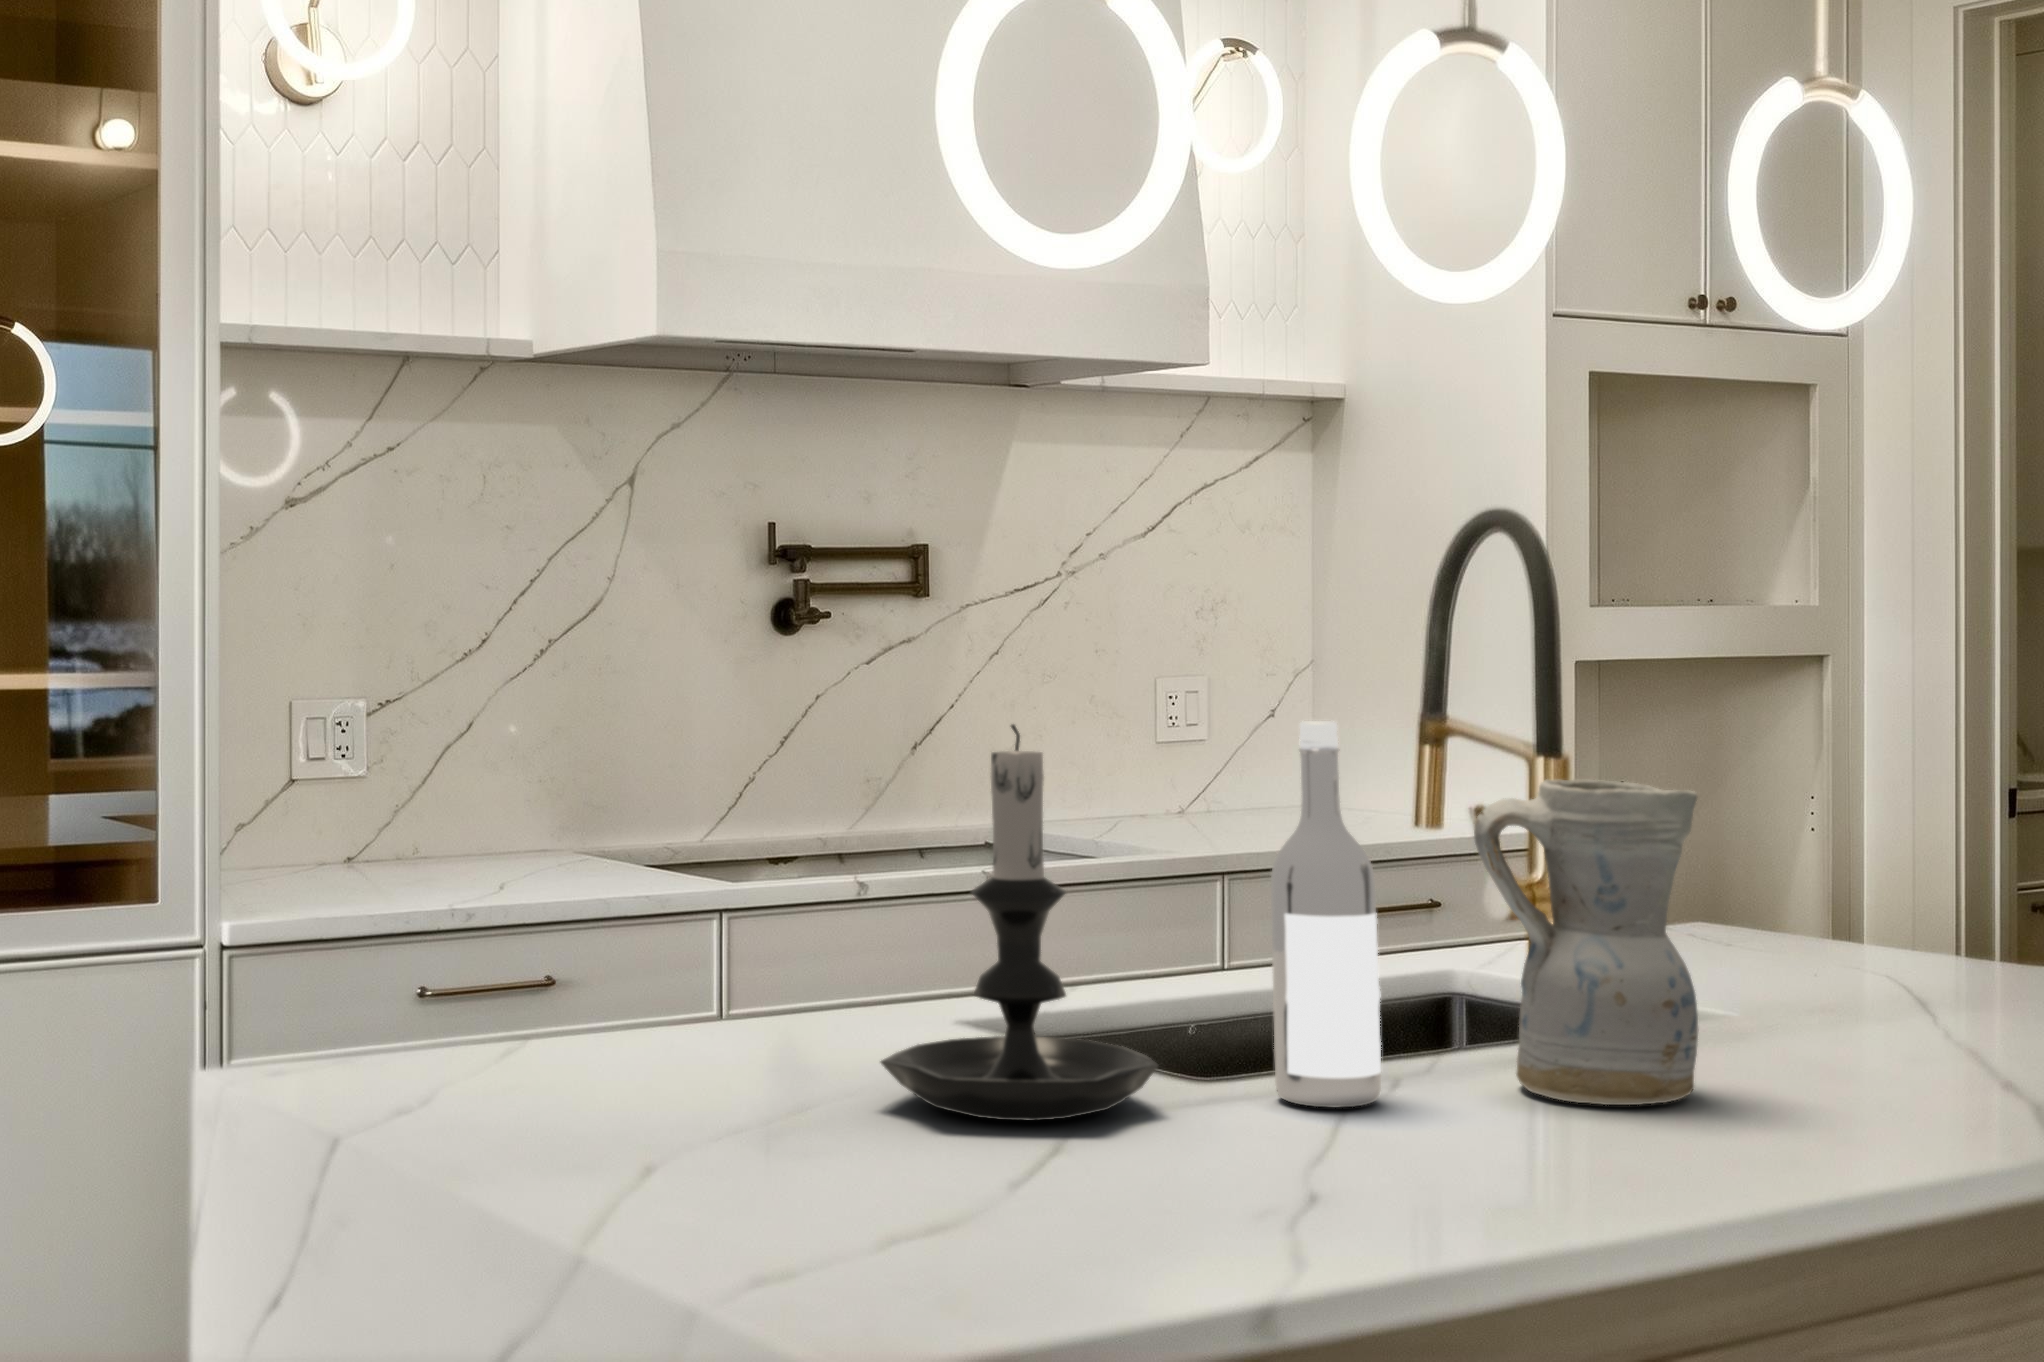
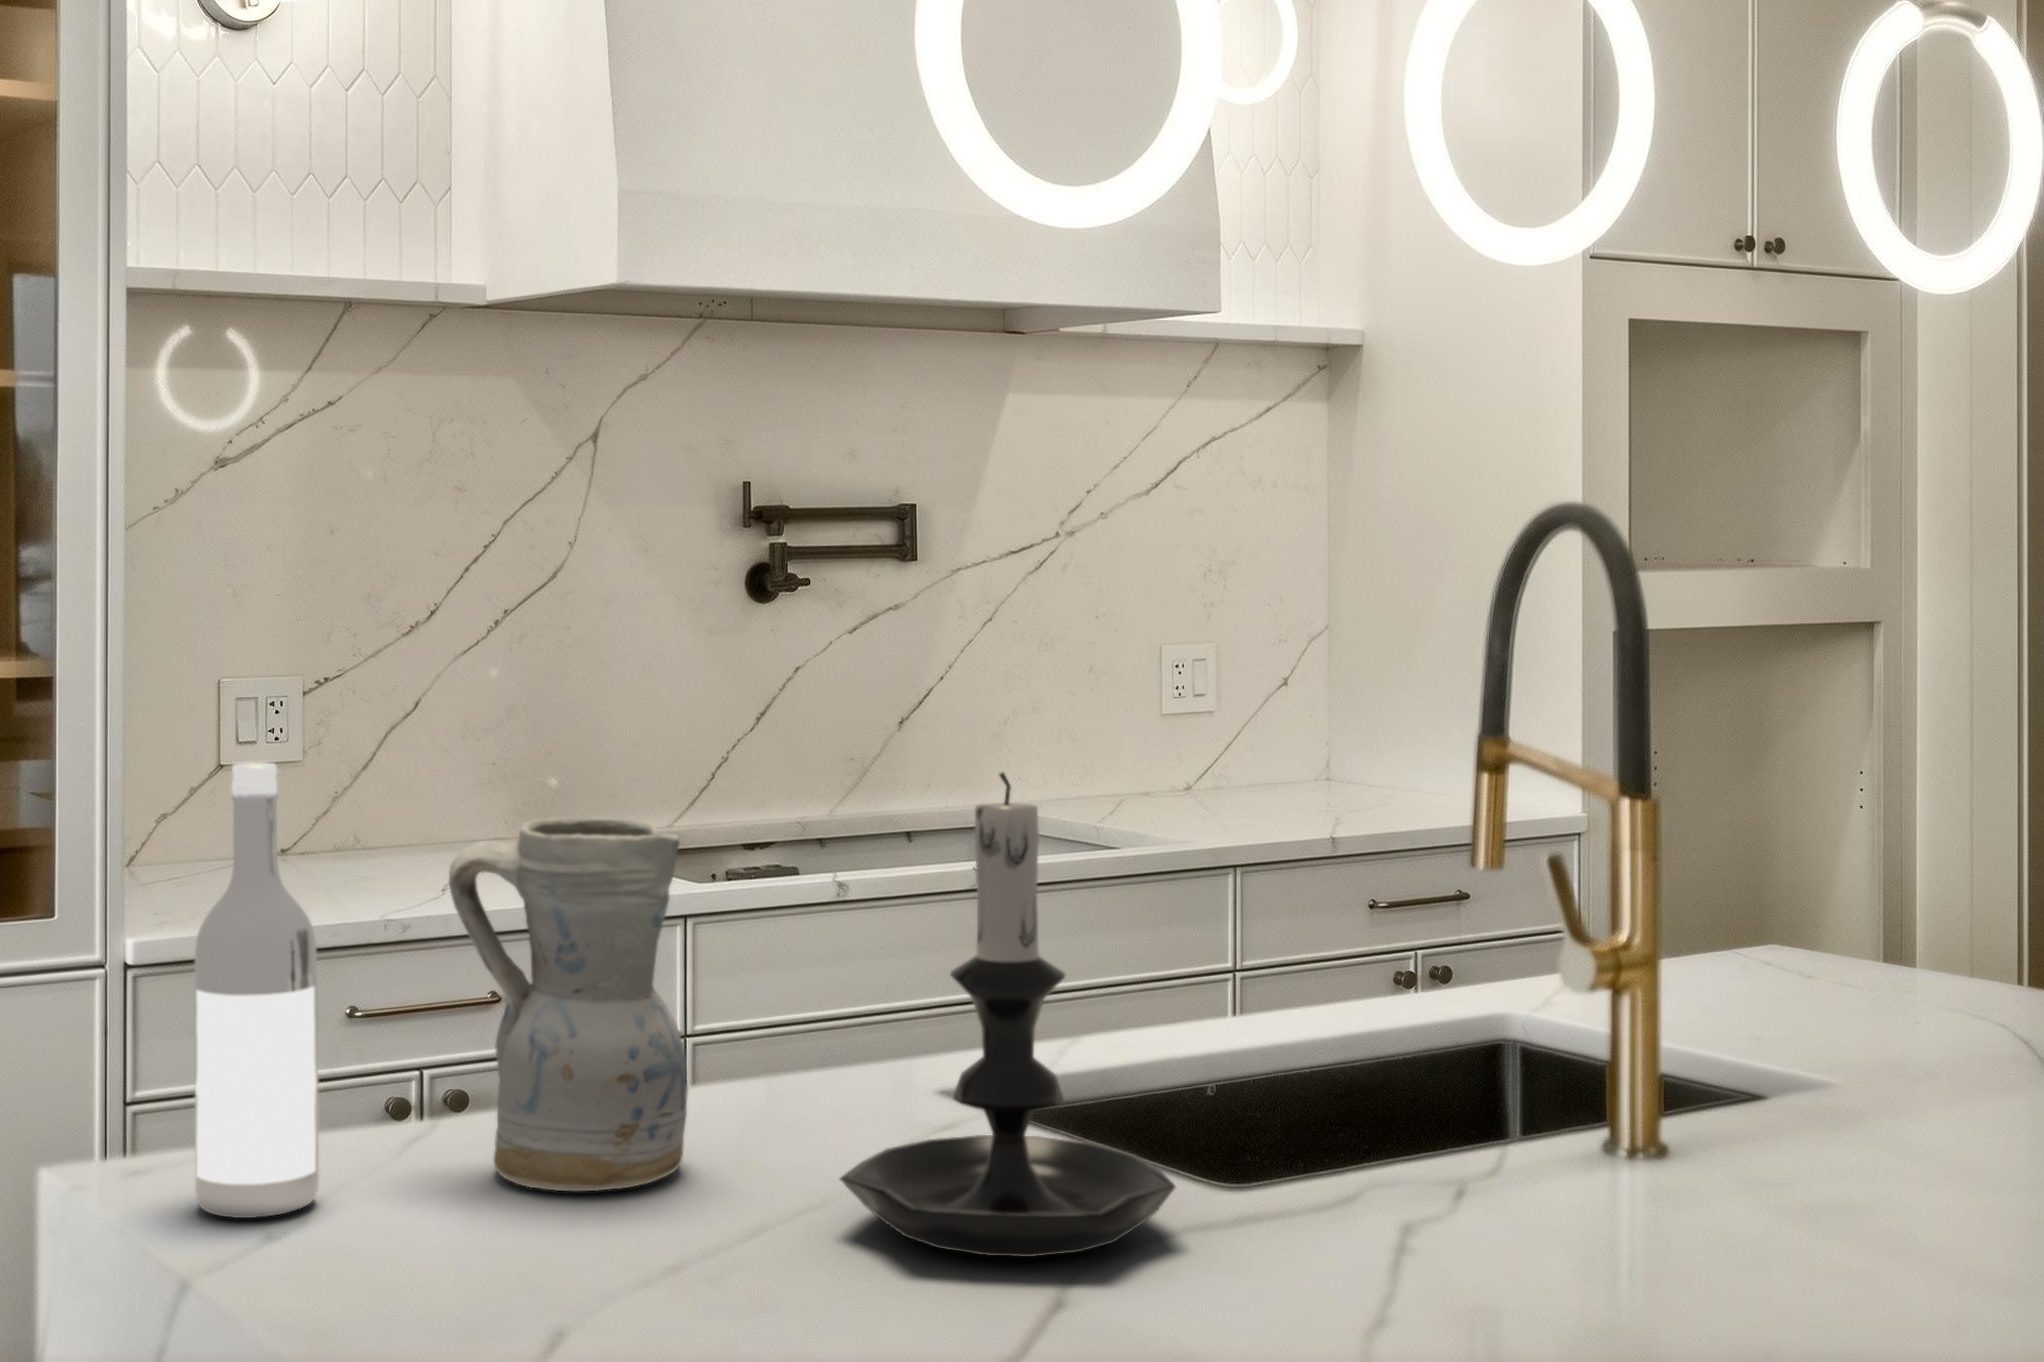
wine bottle: present [1271,721,1381,1107] -> present [195,762,319,1218]
ceramic pitcher: present [1474,779,1698,1105] -> present [449,817,688,1191]

